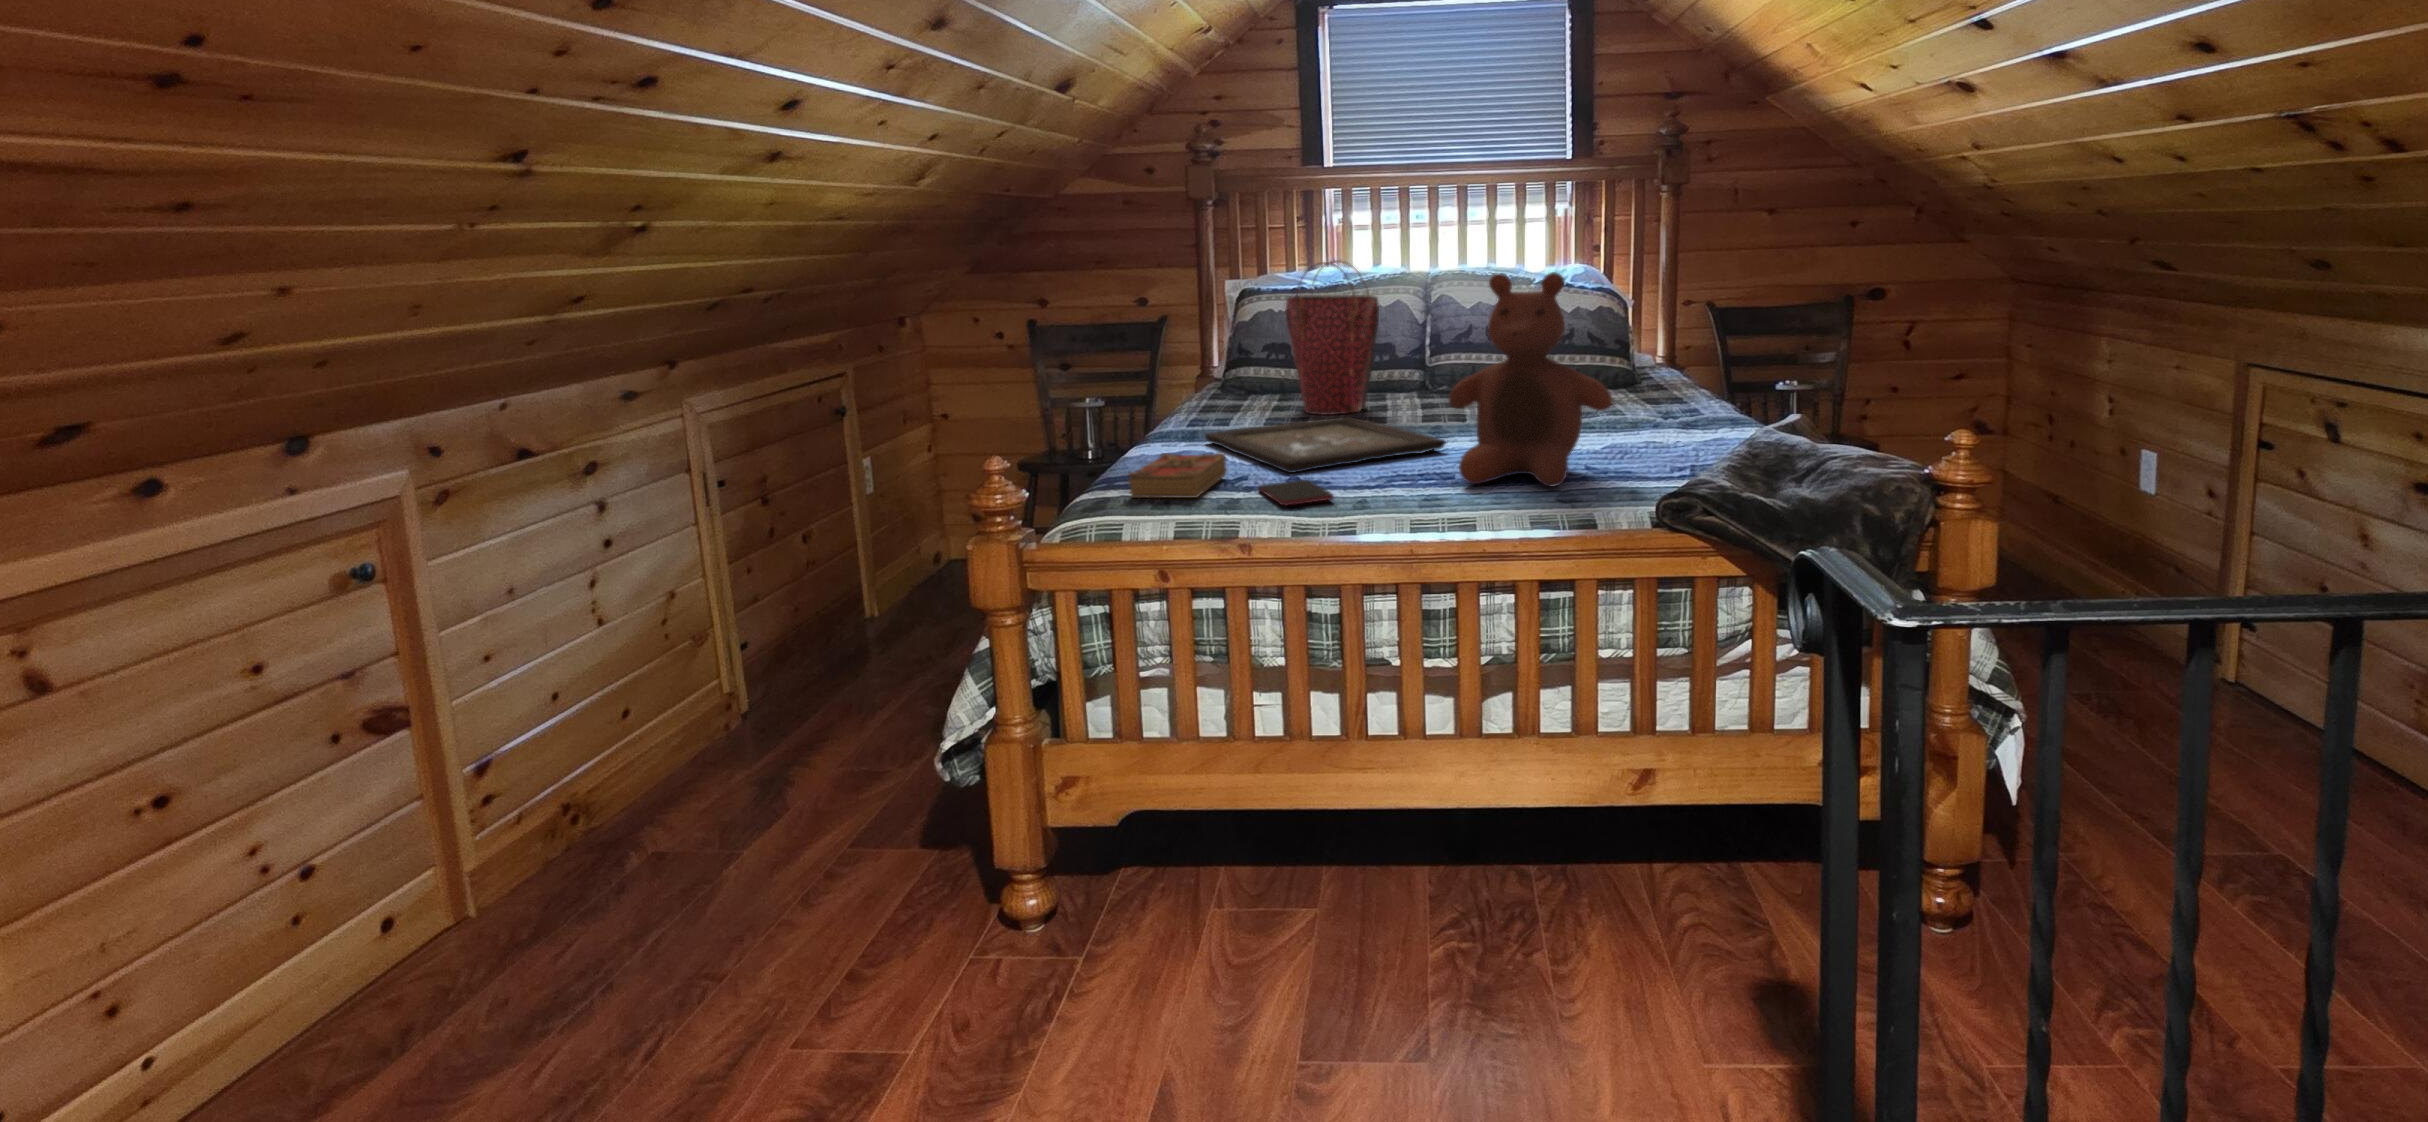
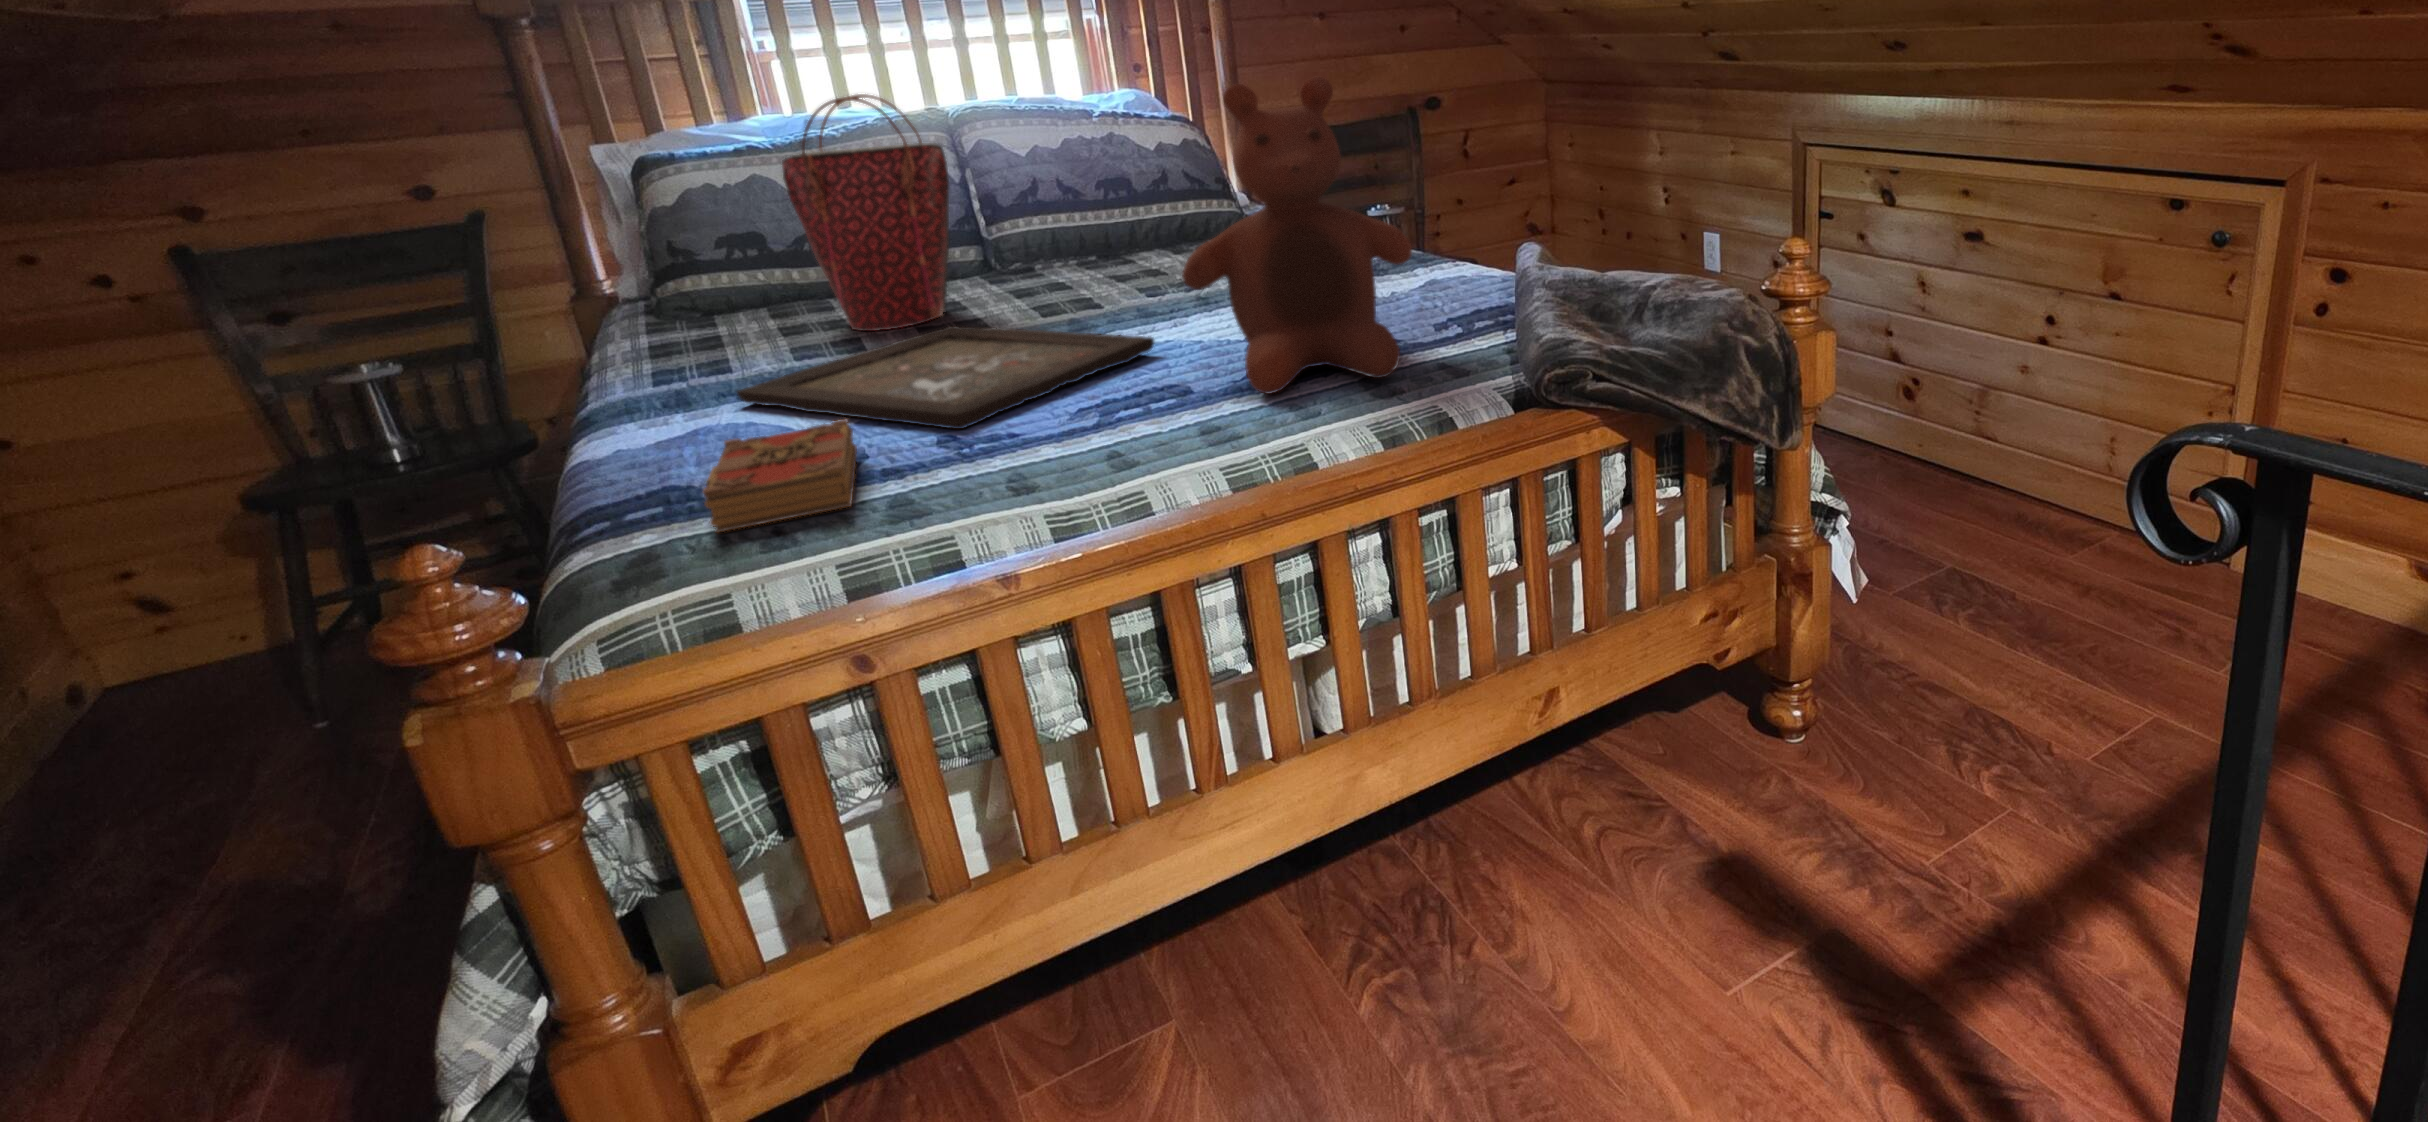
smartphone: present [1258,480,1334,505] -> none [944,436,1101,487]

